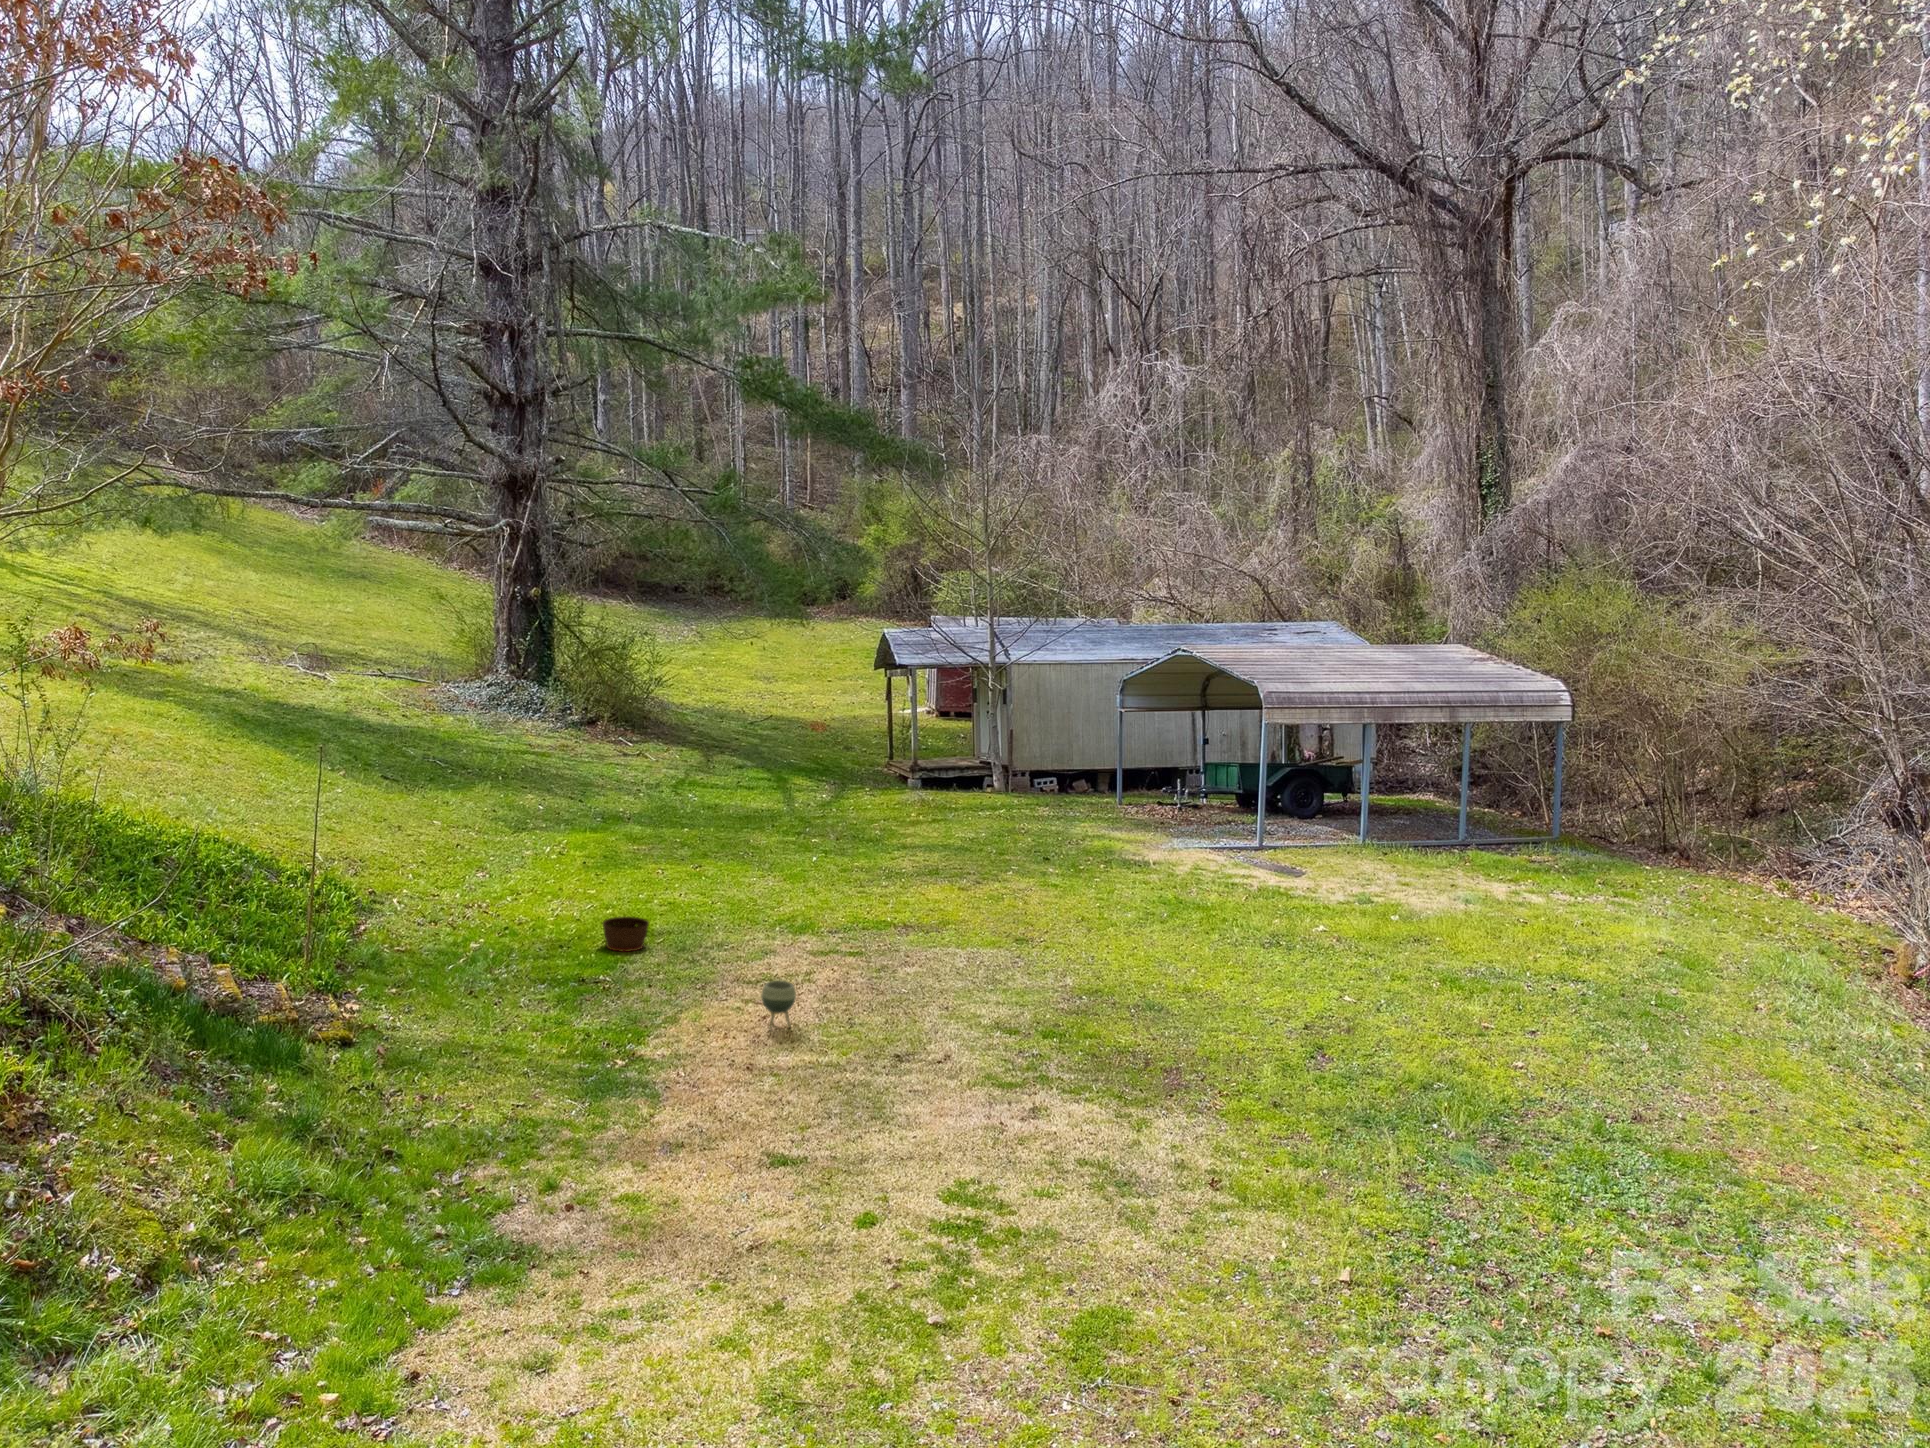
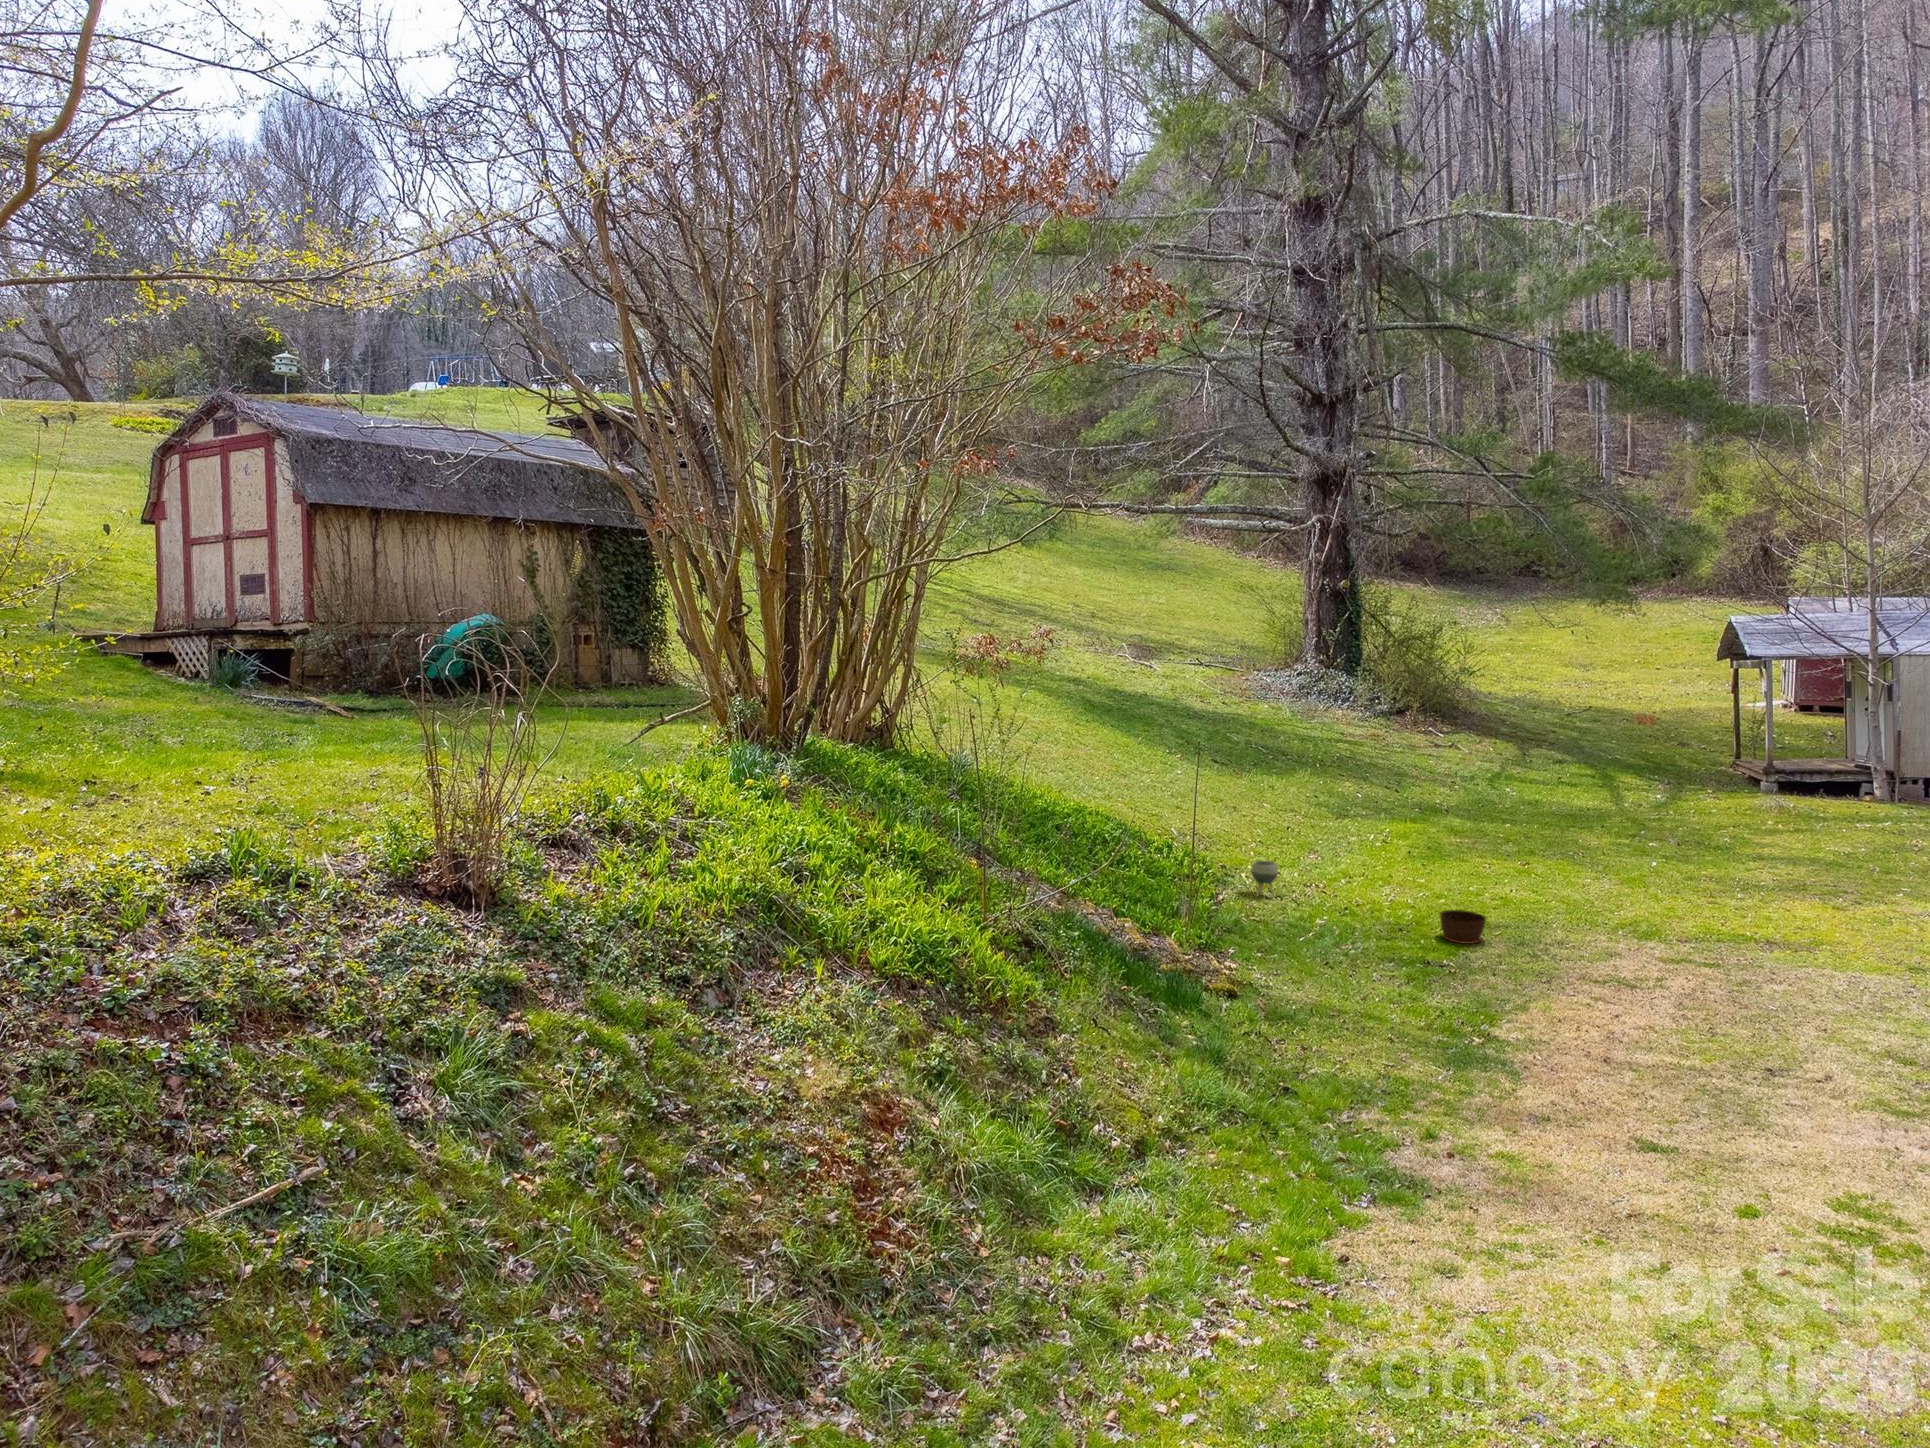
planter: present [761,981,796,1030] -> present [1251,861,1278,896]

